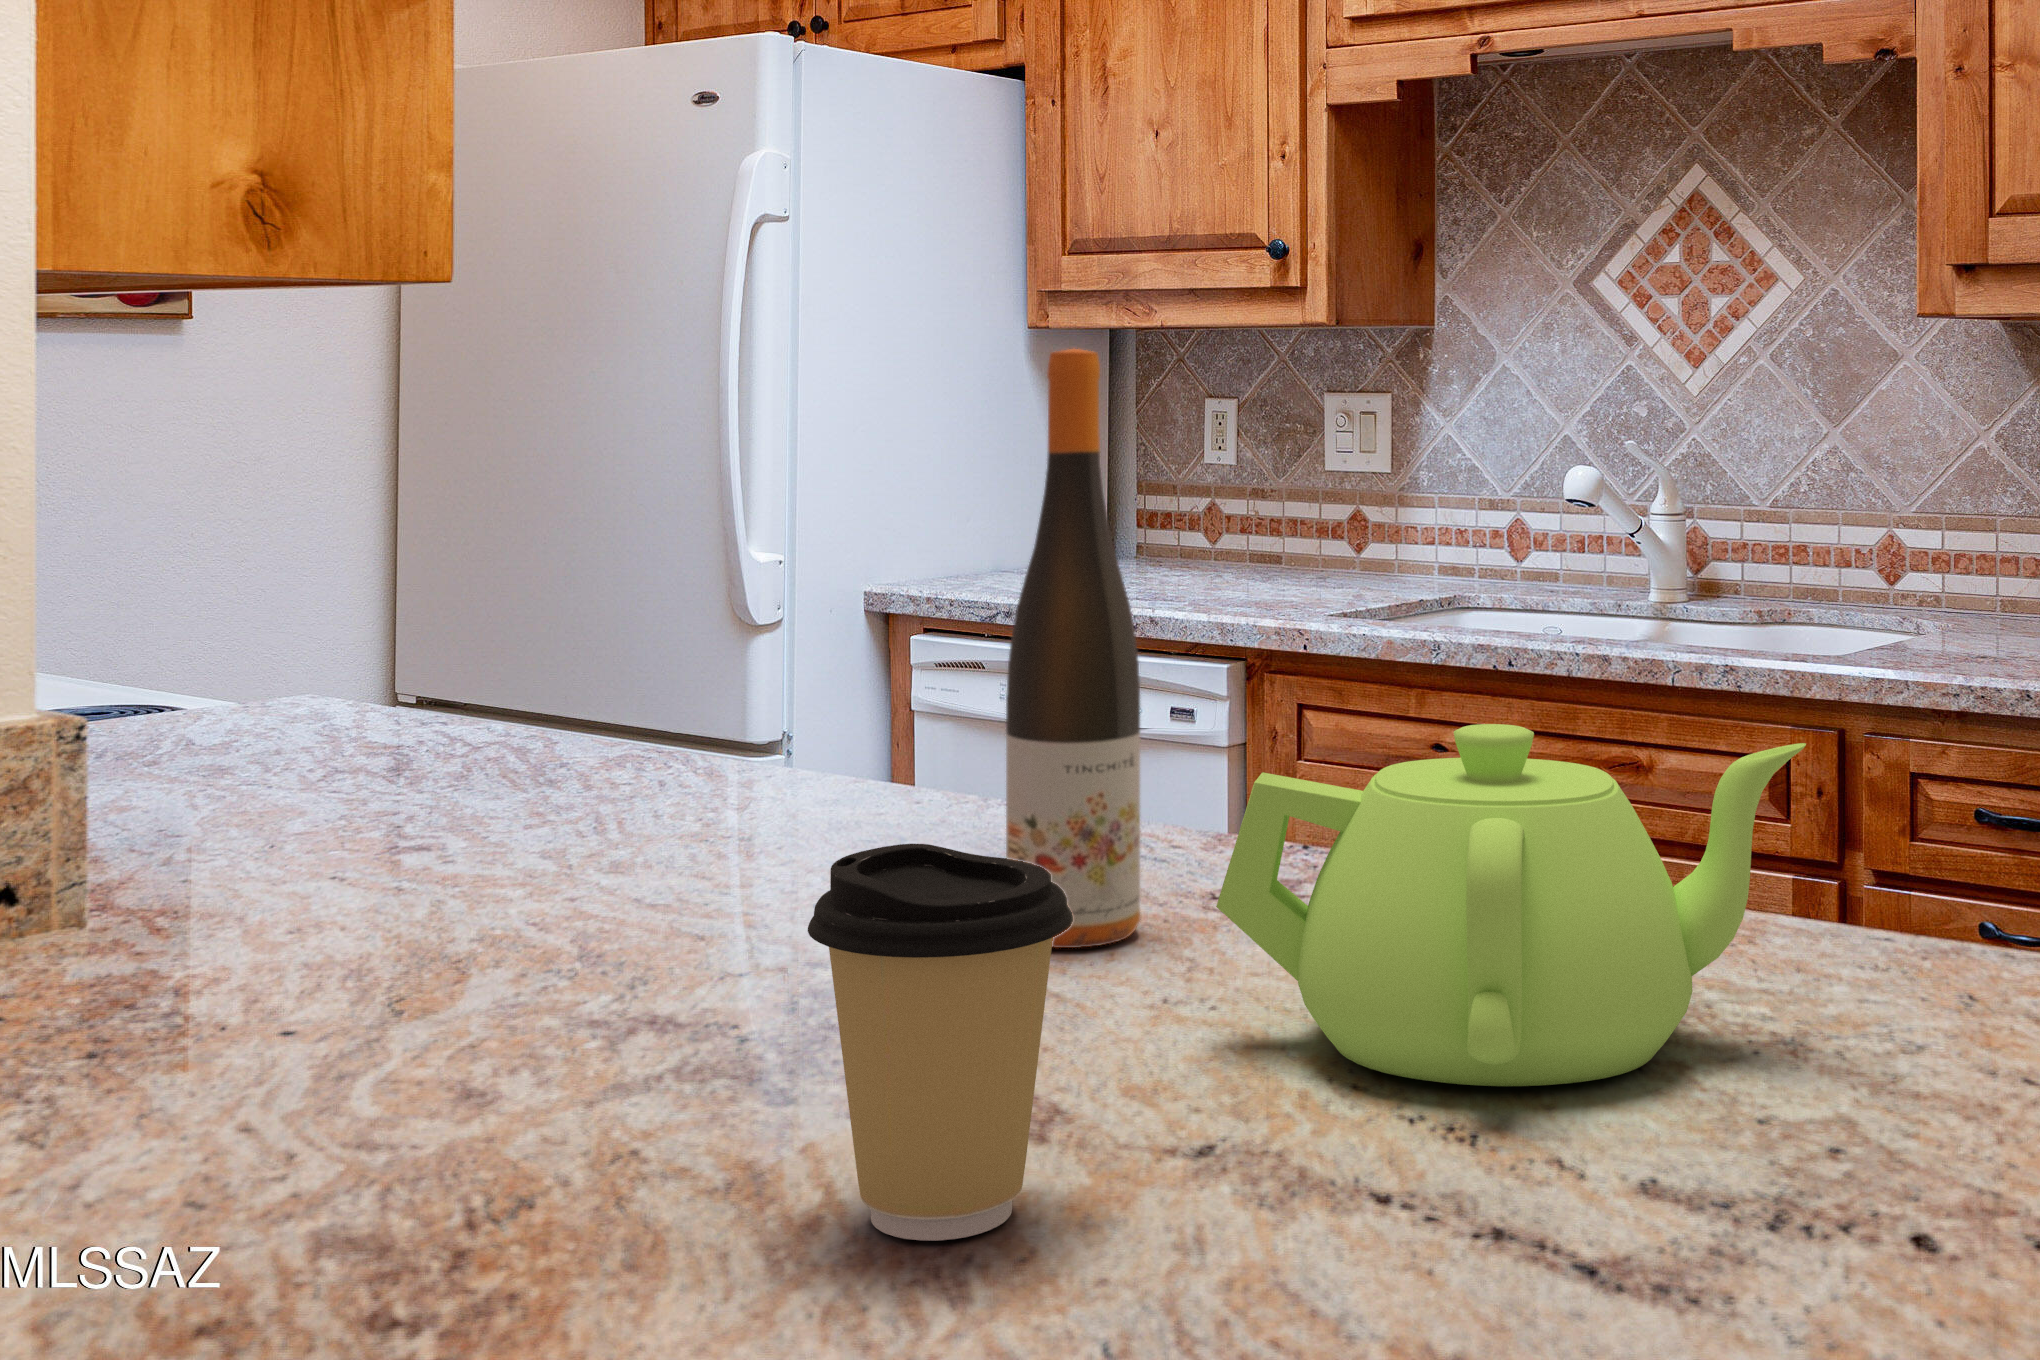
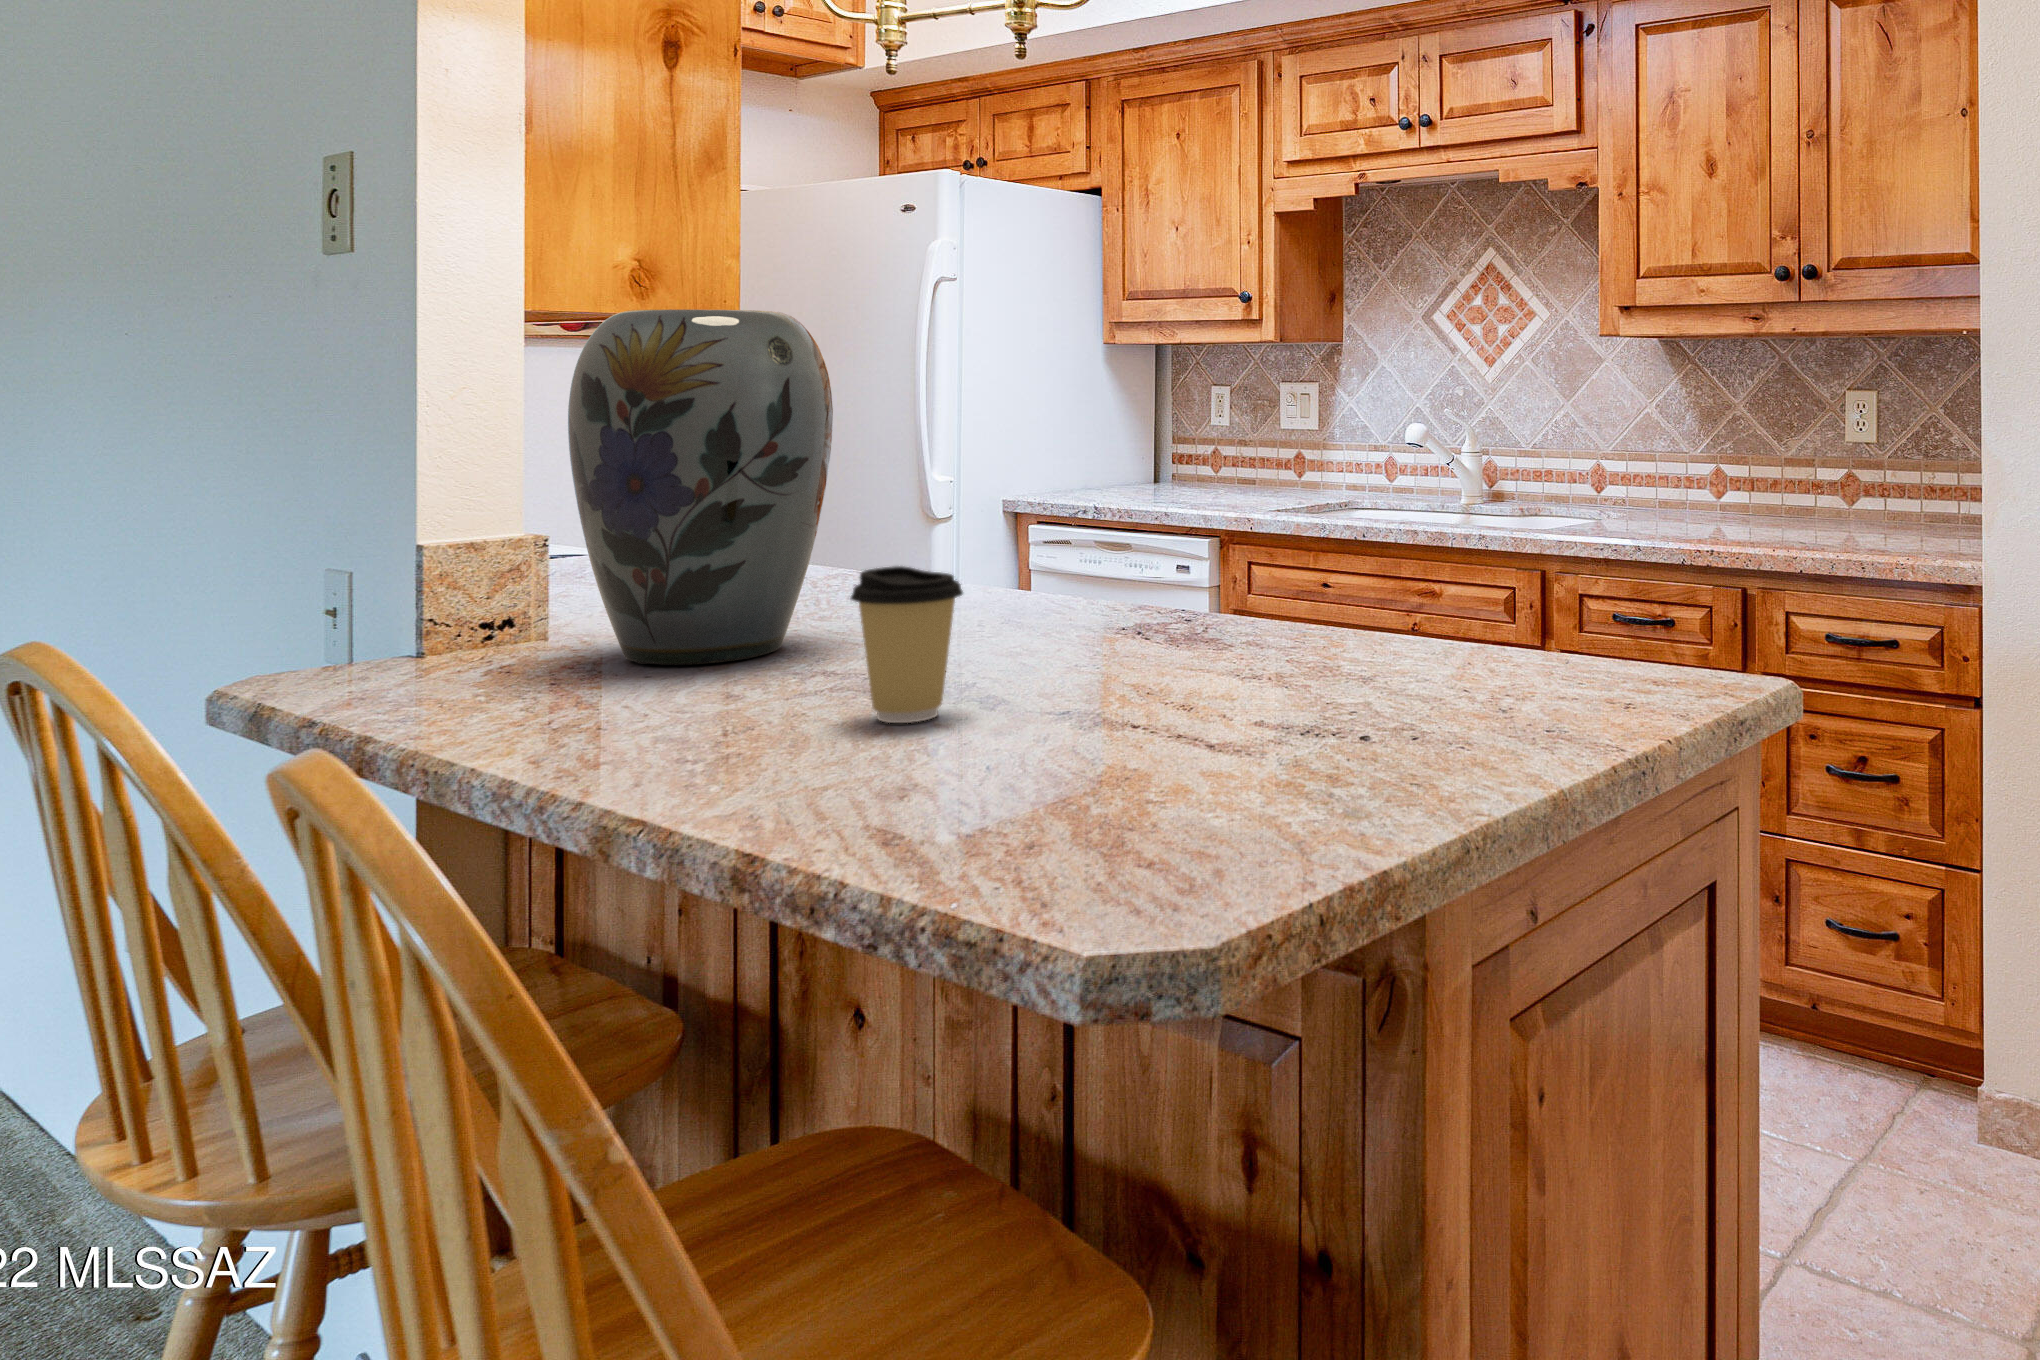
vase: none [128,243,688,1021] -> present [568,309,833,665]
wine bottle: present [1006,349,1140,948] -> none [986,357,1051,641]
teapot: present [1216,724,1806,1086] -> none [1058,527,1320,680]

